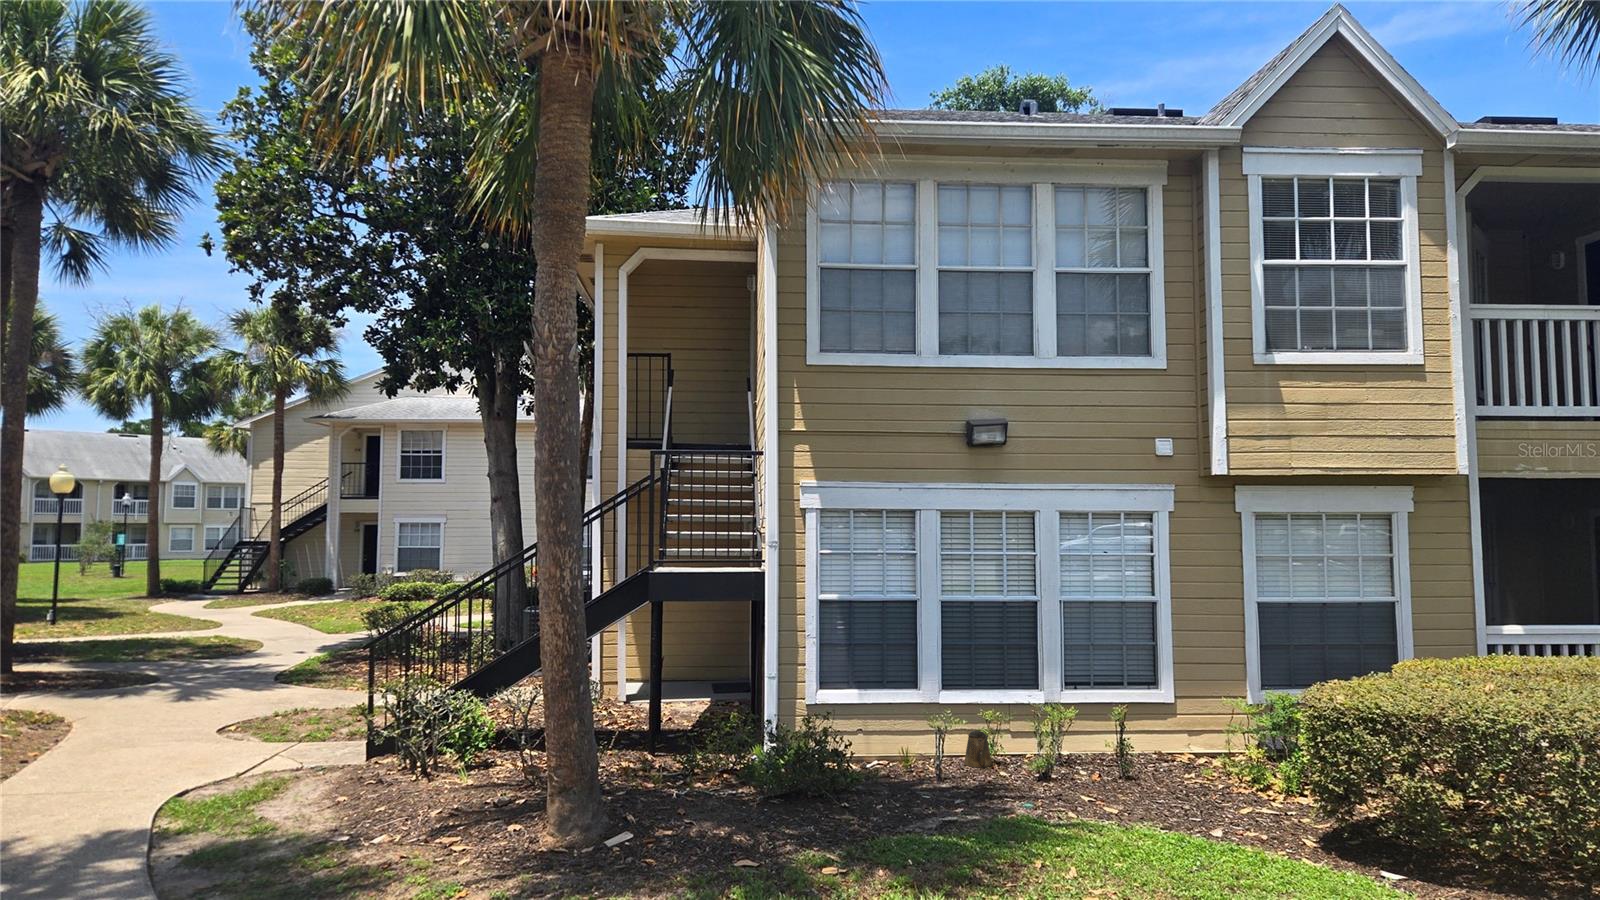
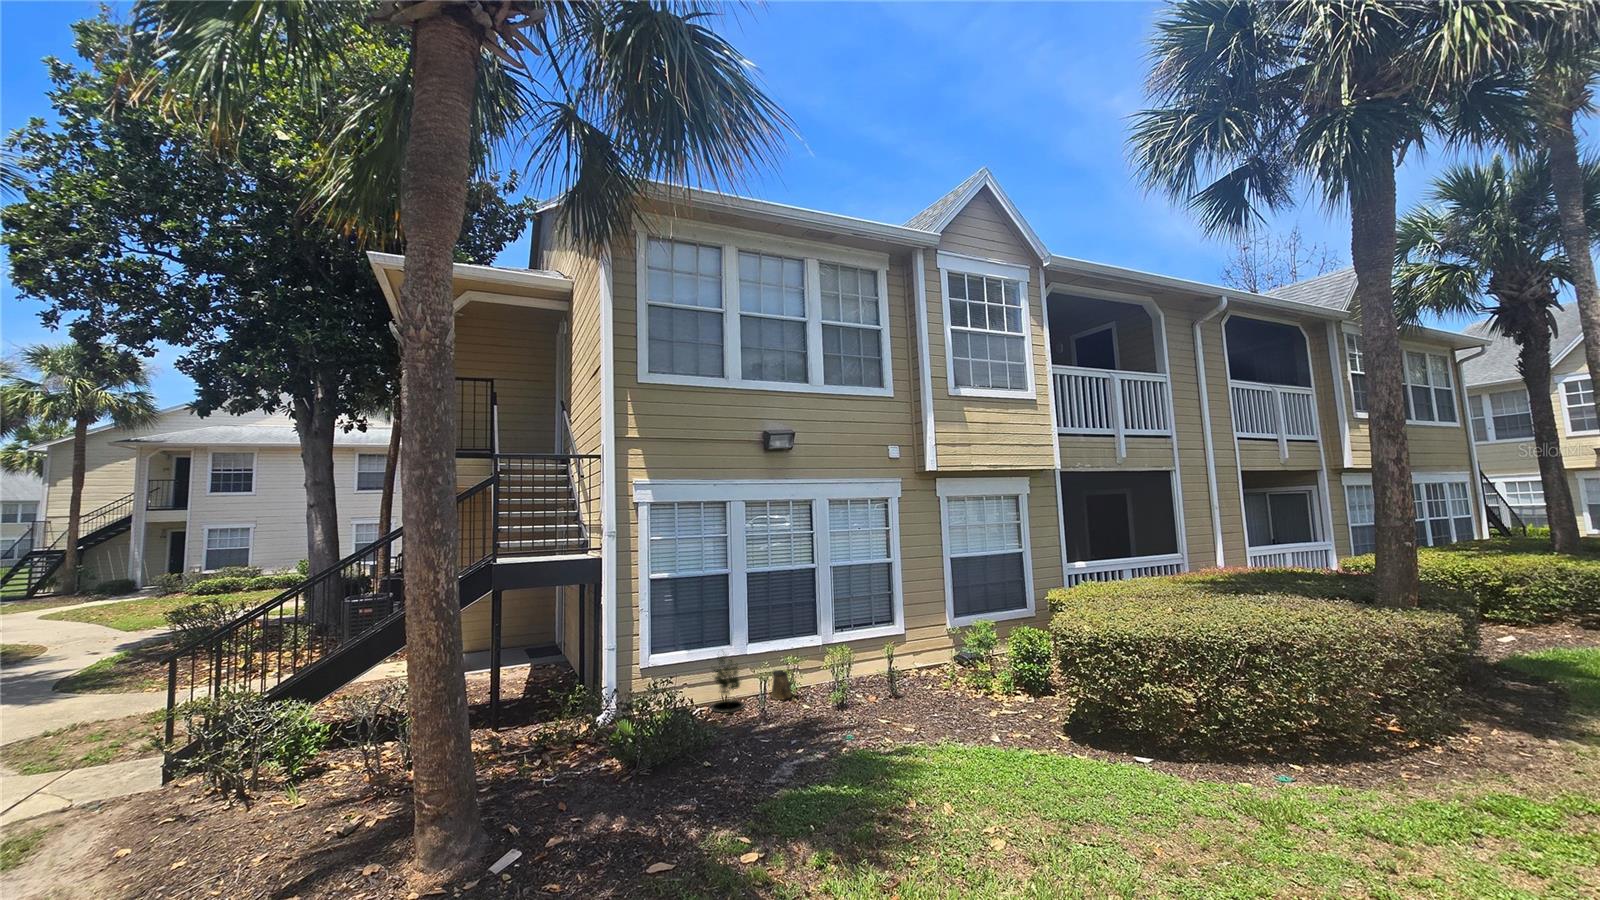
potted tree: none [882,692,928,771] -> present [712,655,744,713]

